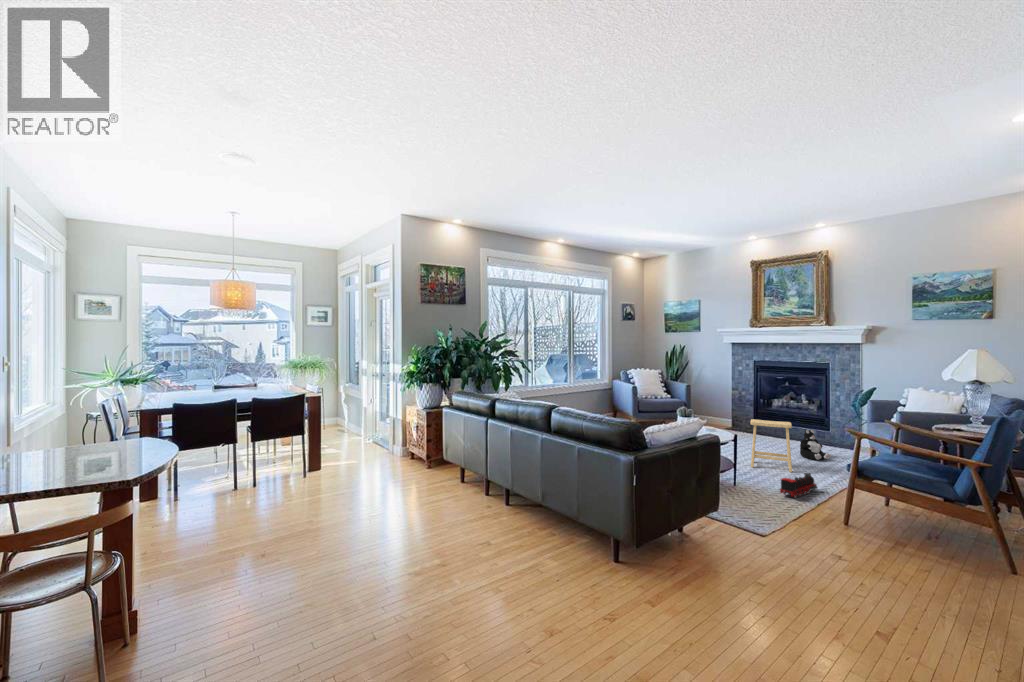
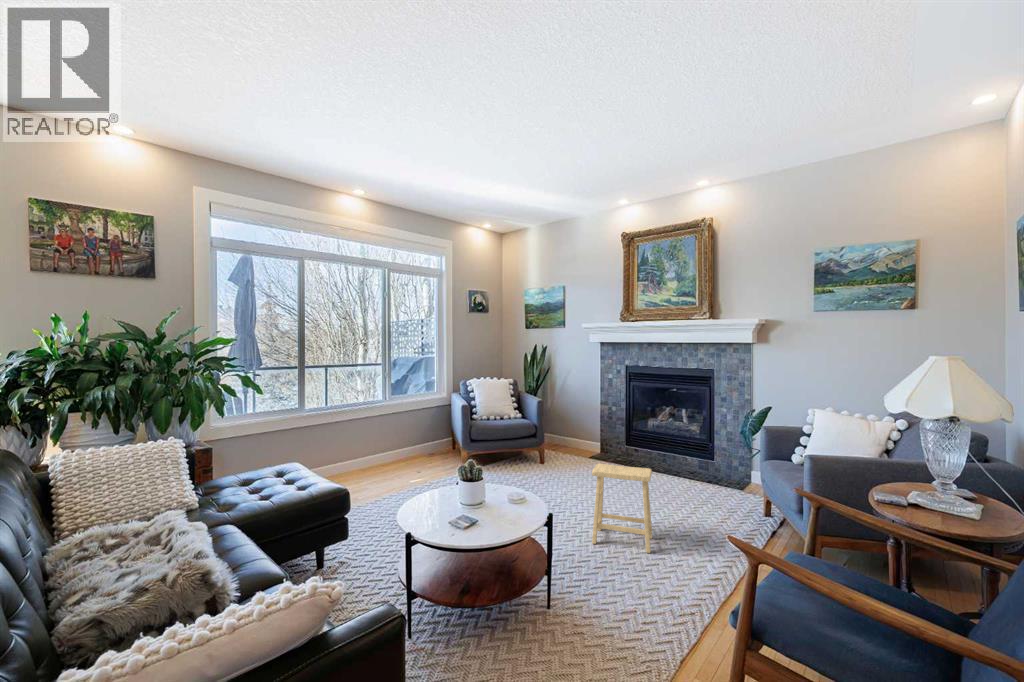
plush toy: present [800,430,832,460] -> none [670,470,712,518]
toy train: present [780,473,817,498] -> none [610,577,679,642]

